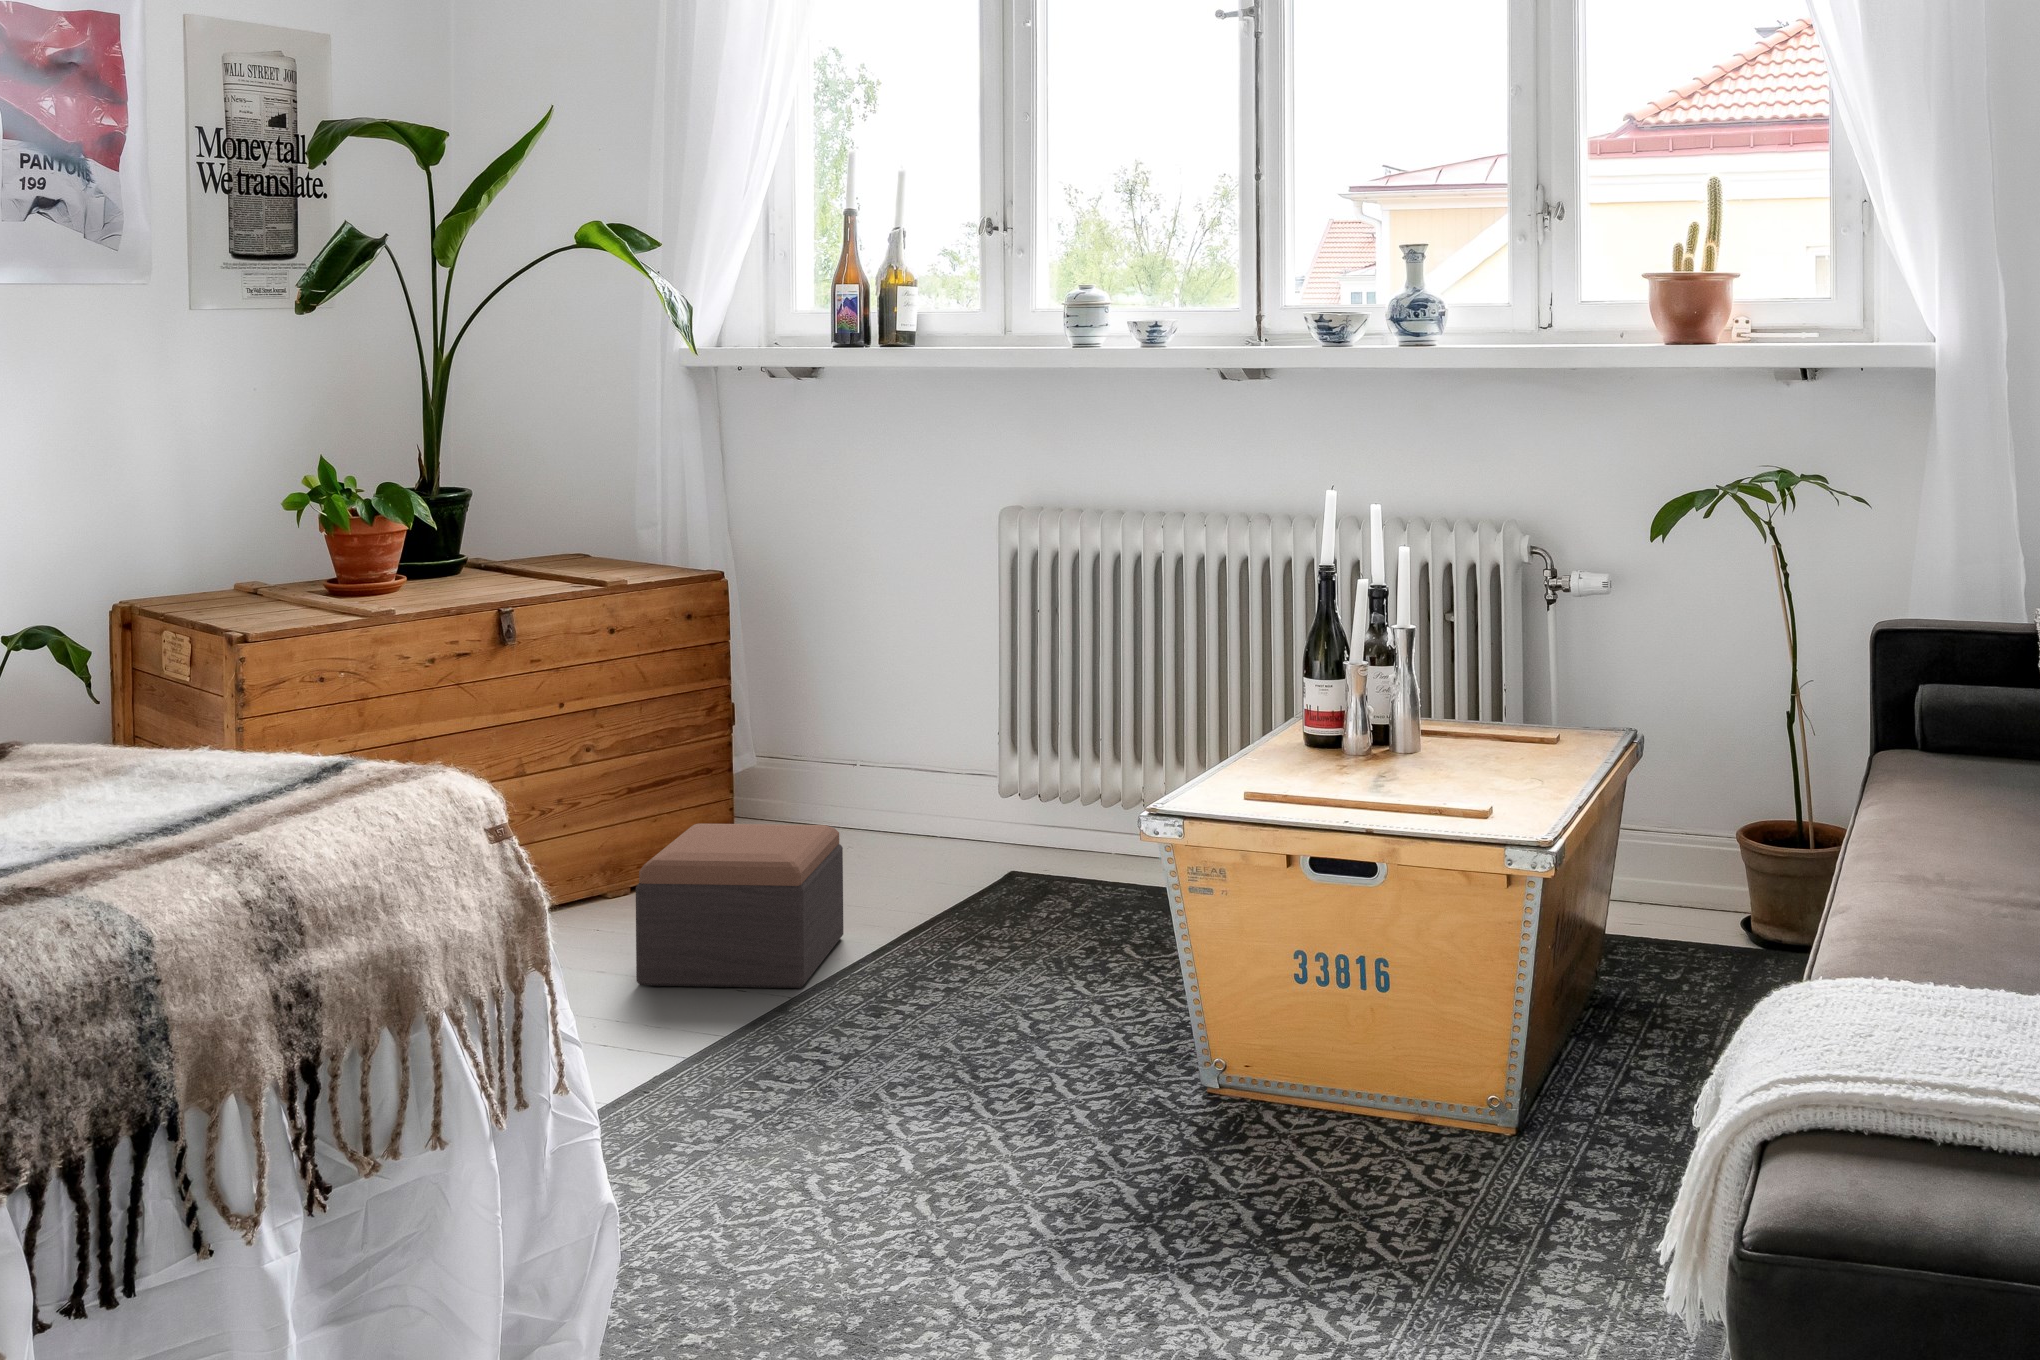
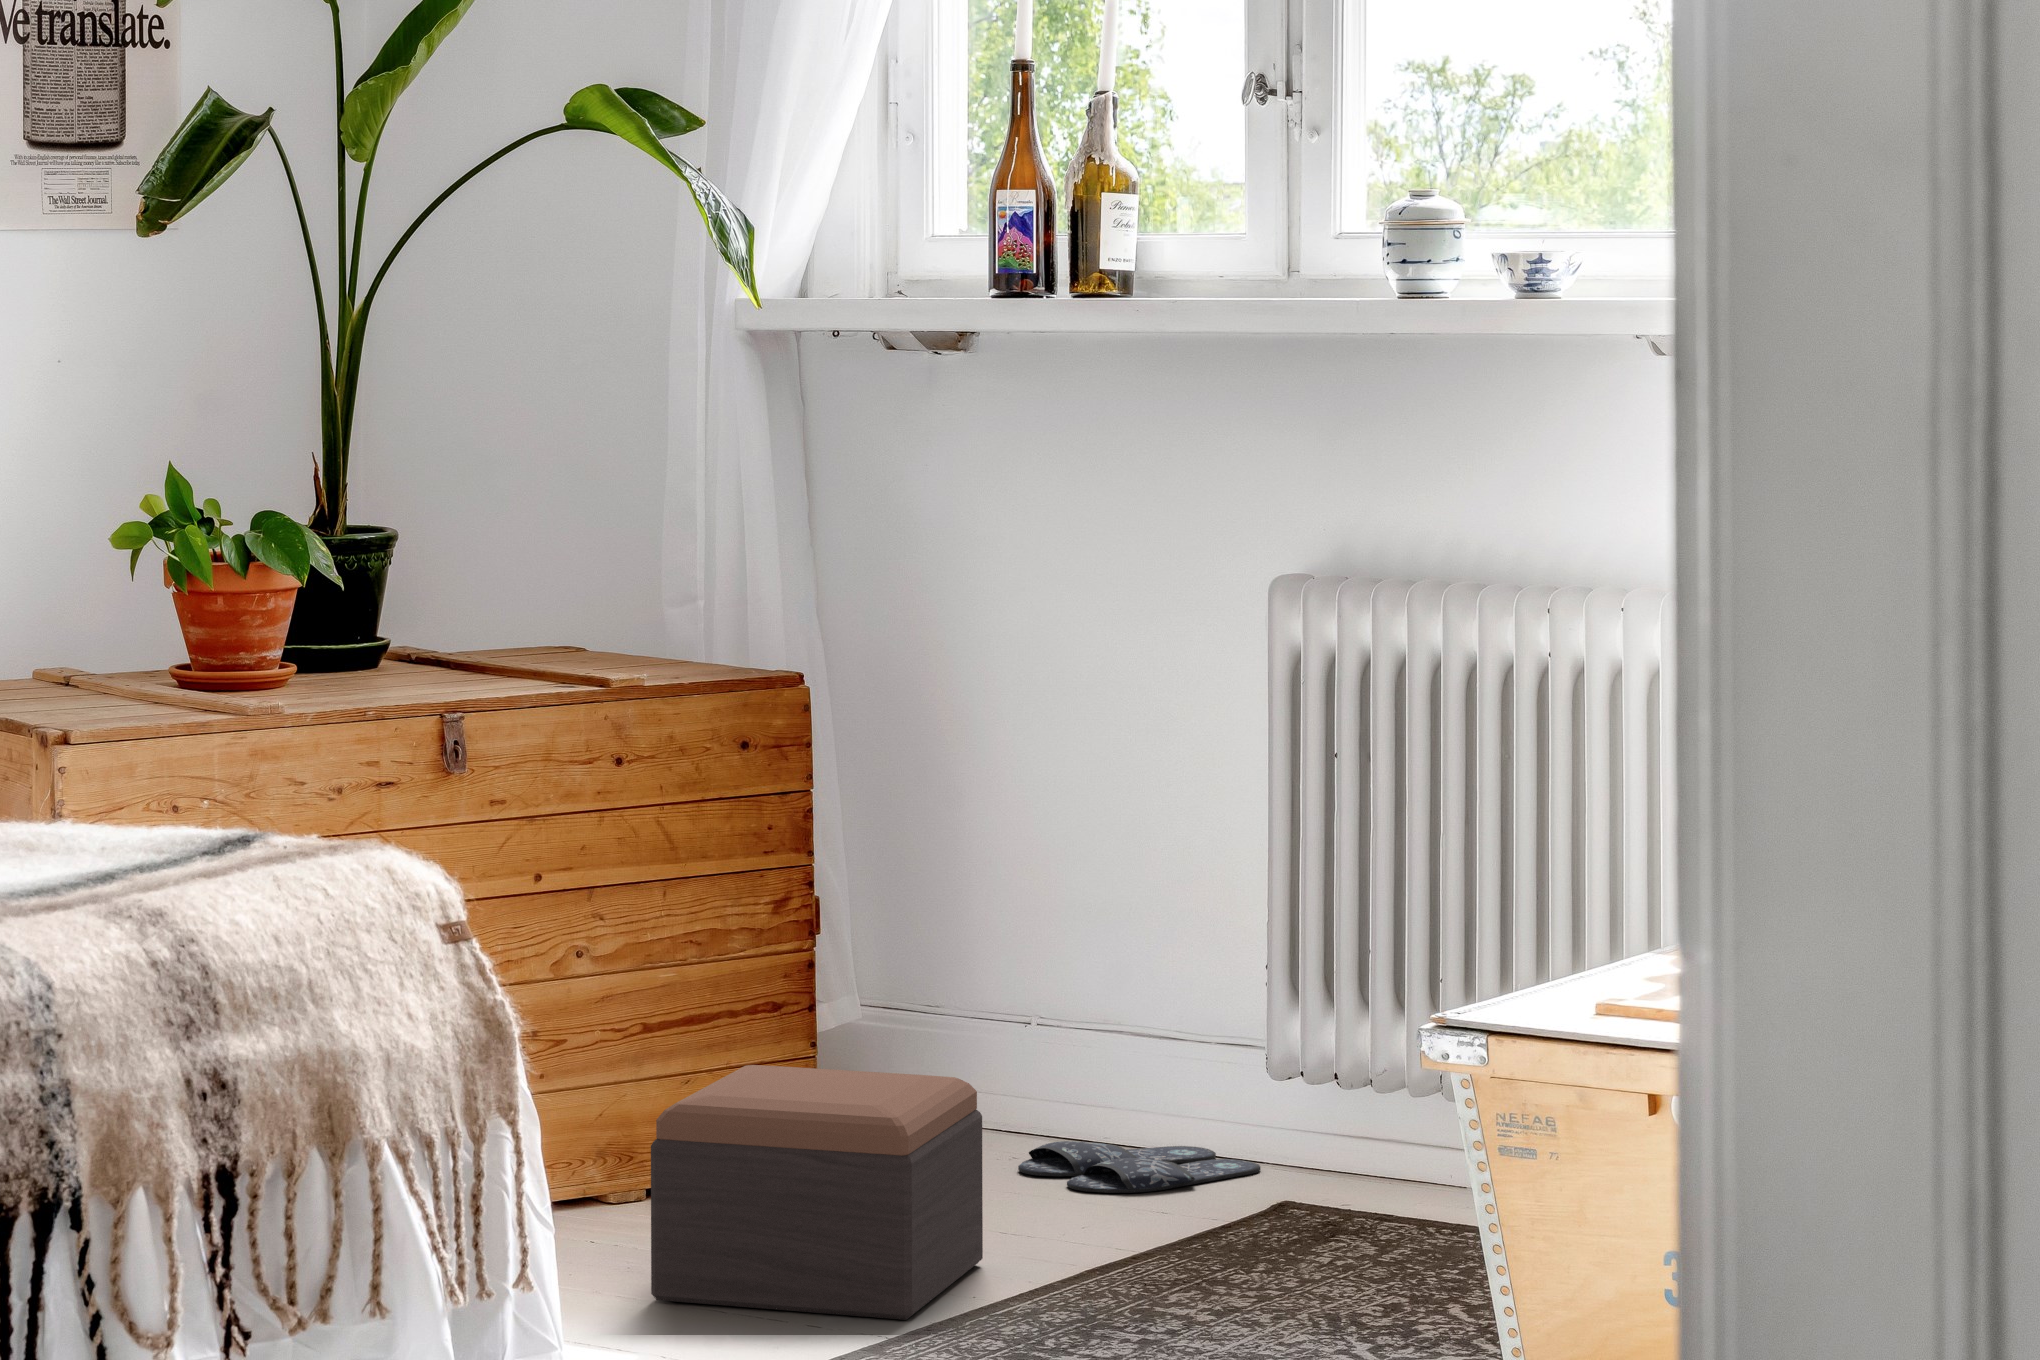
slippers: none [857,837,998,875] -> present [1018,1141,1260,1193]

